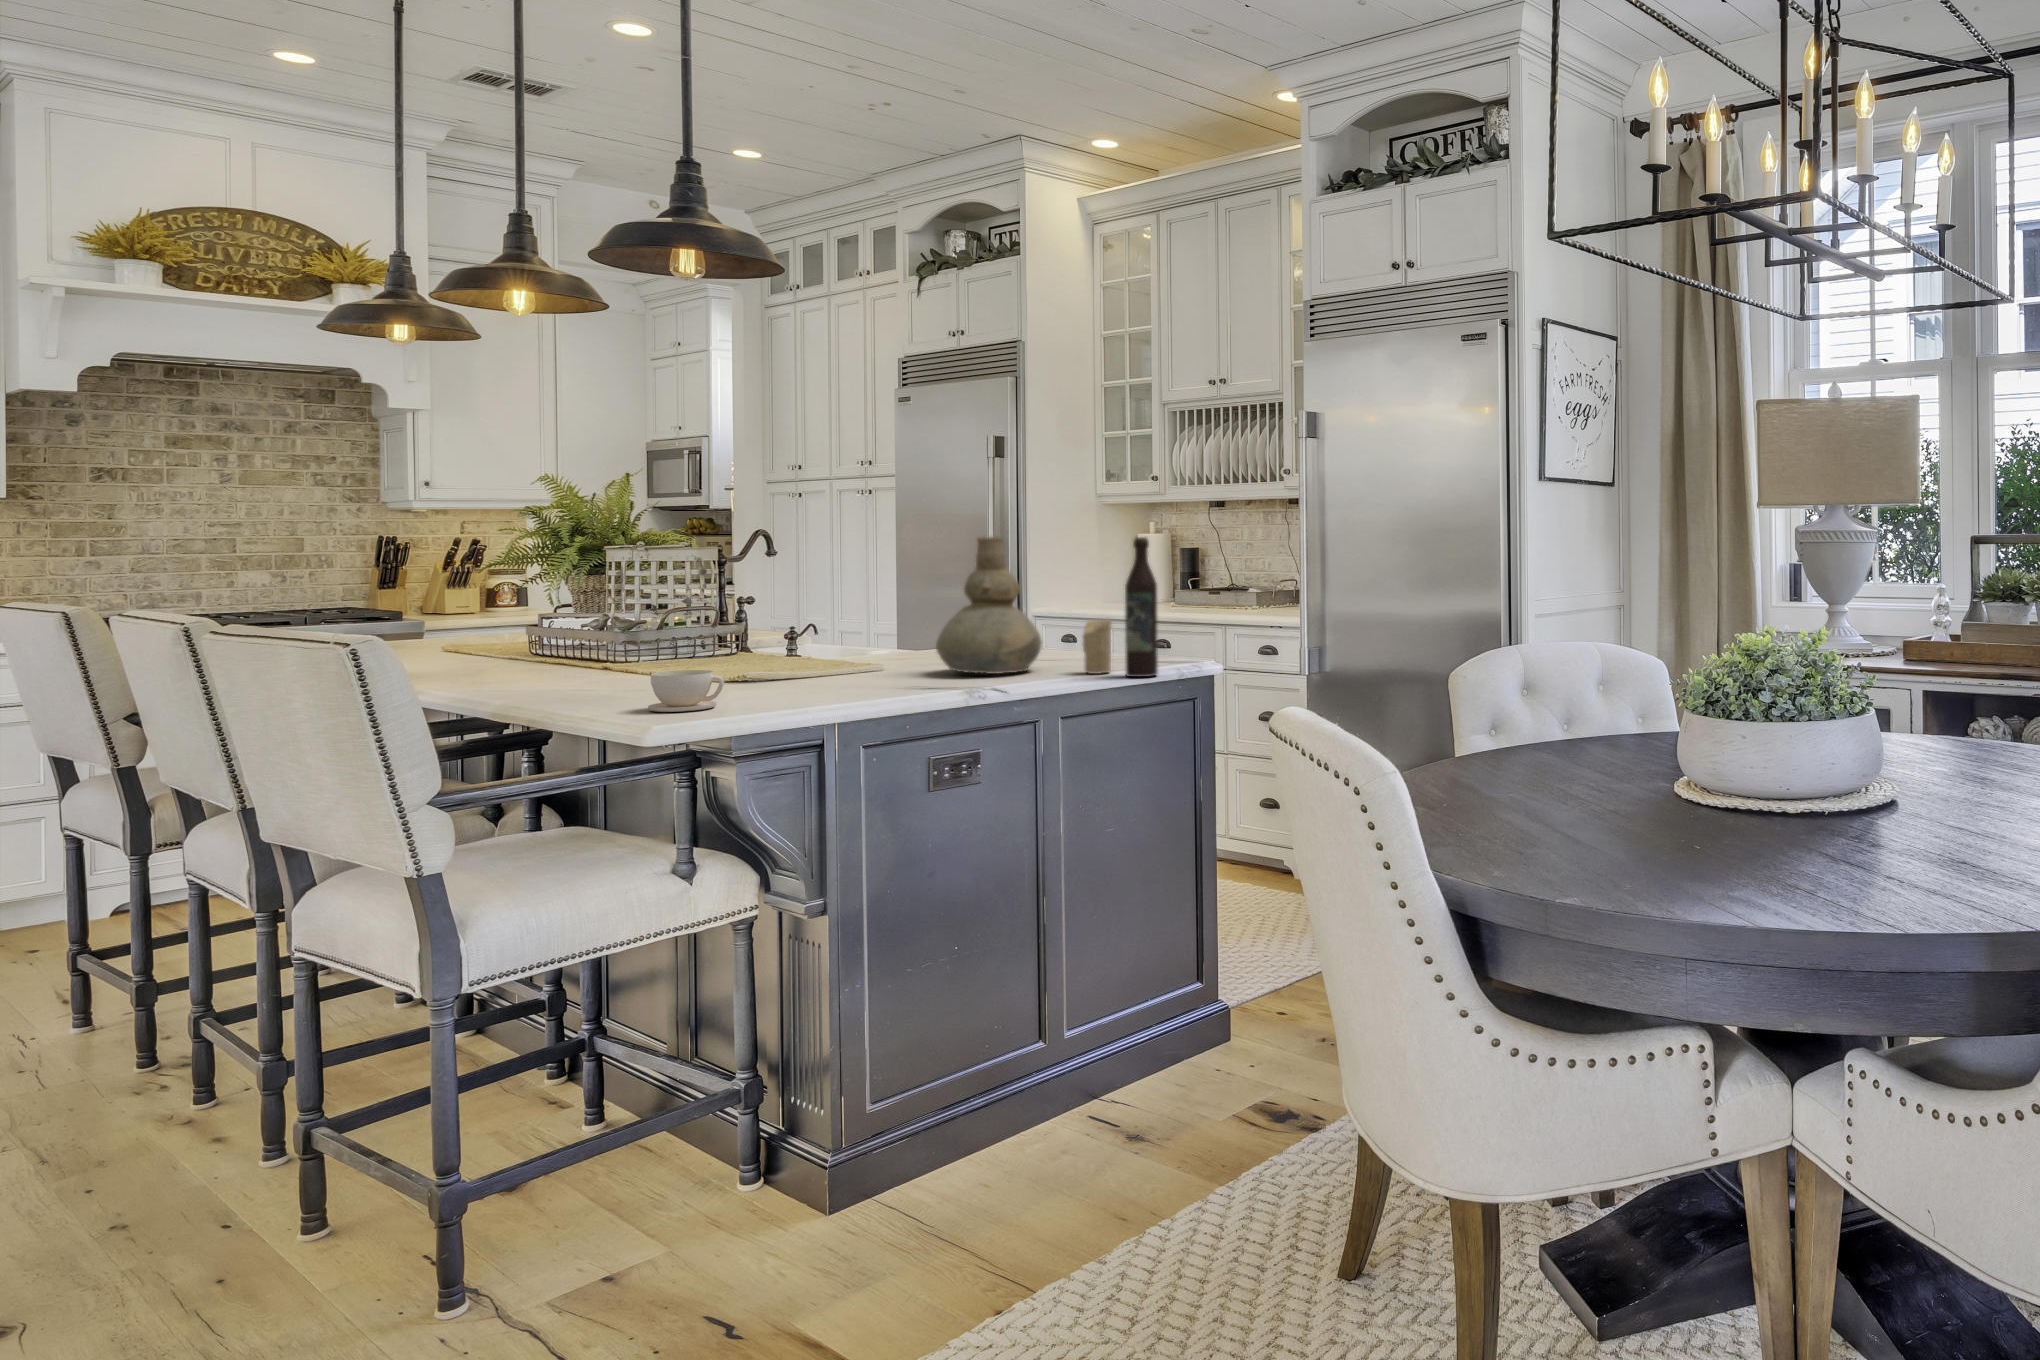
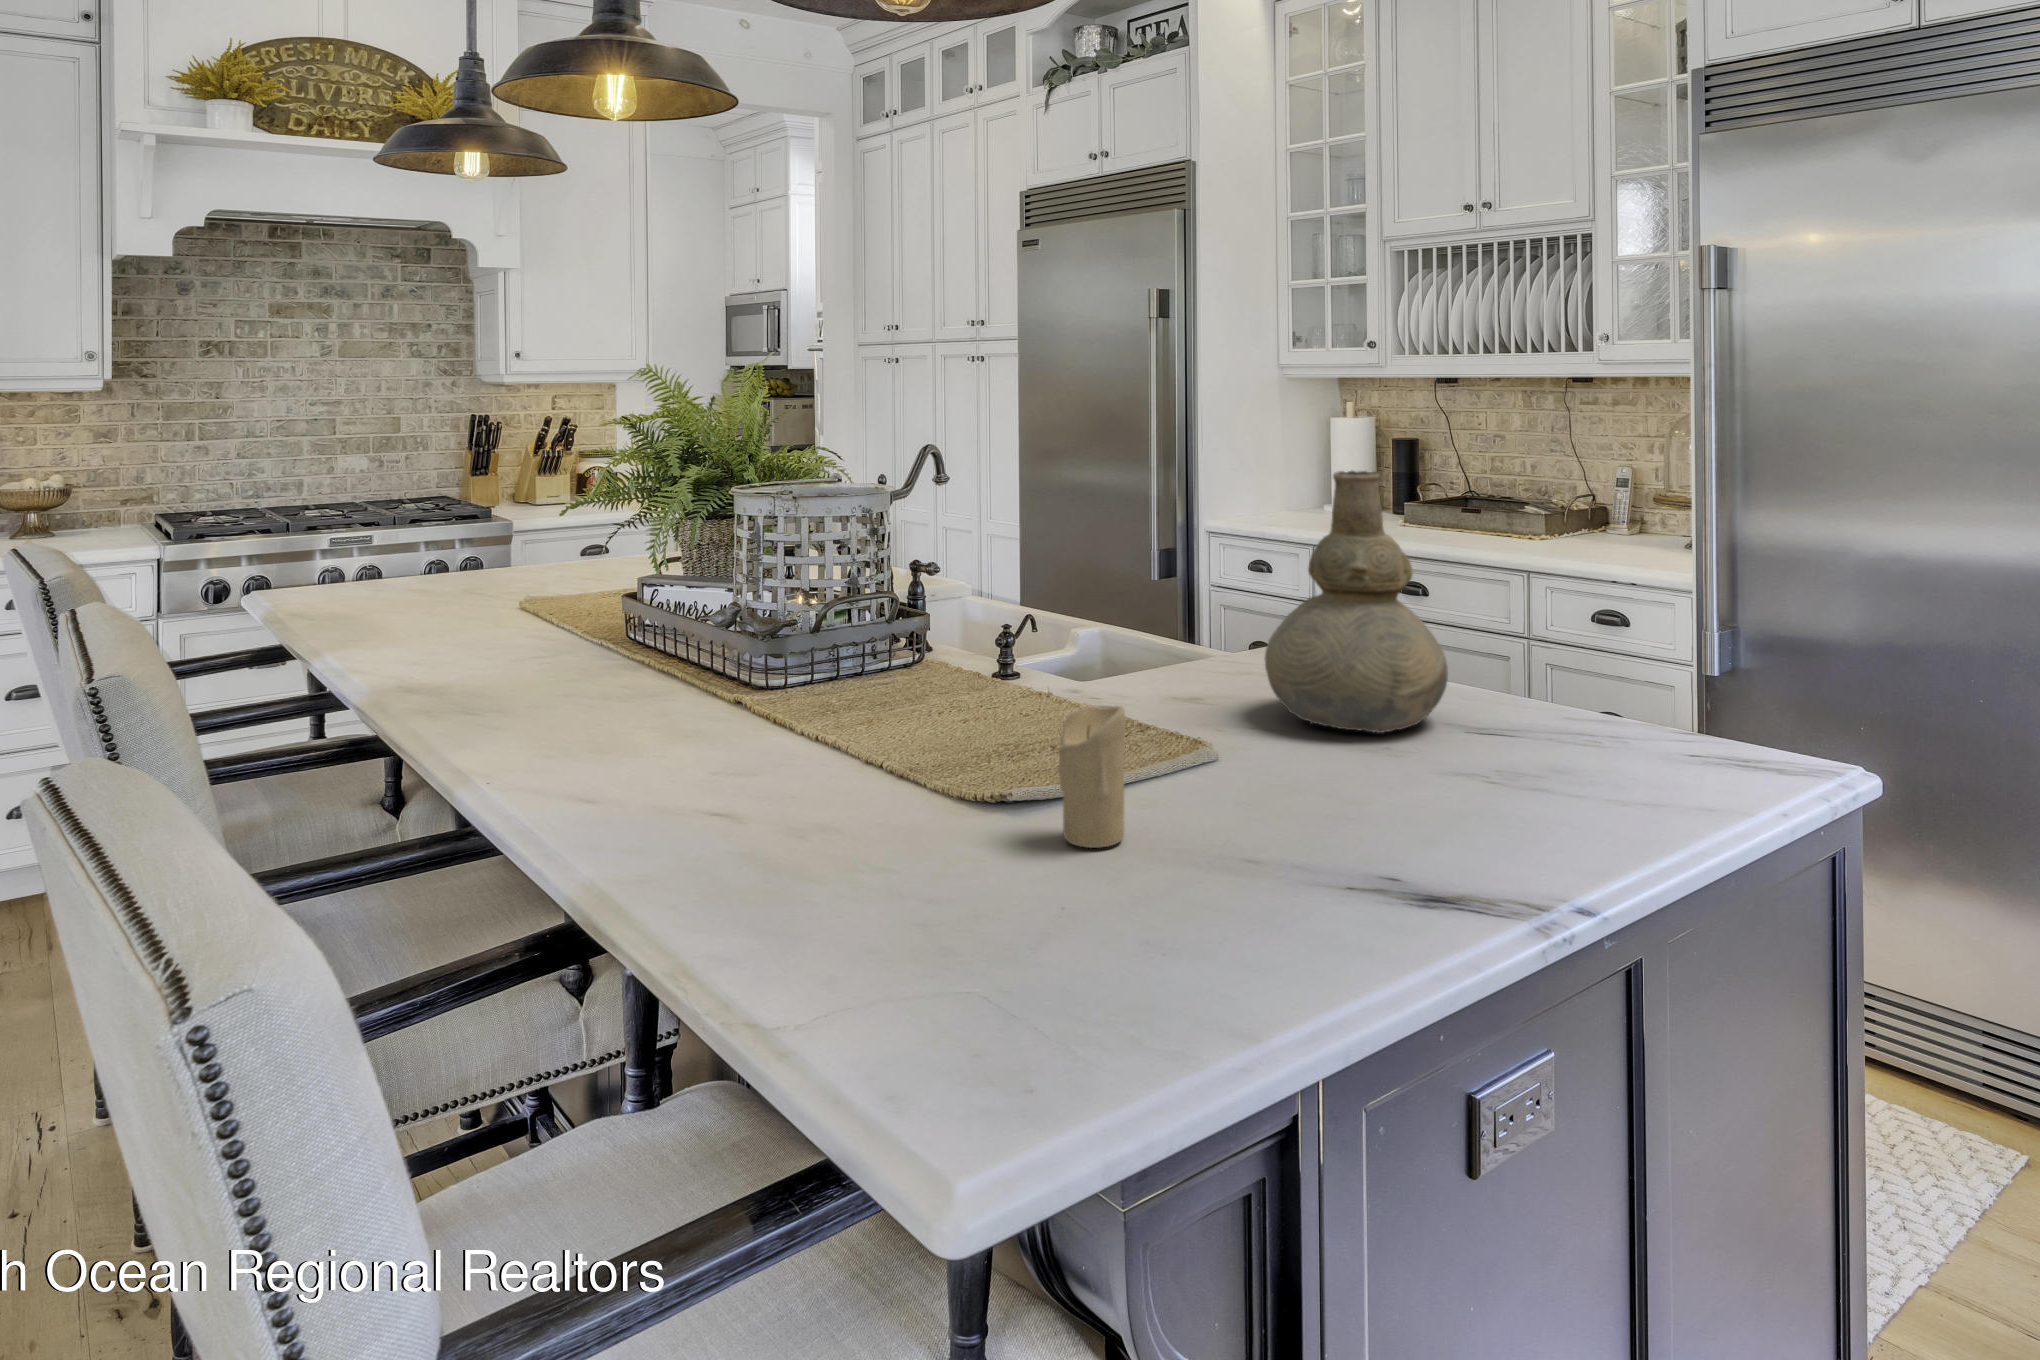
wine bottle: present [1125,537,1158,677] -> none [1642,483,1708,763]
candle: present [1082,619,1111,674] -> present [1058,706,1125,848]
coffee cup: present [648,670,724,712] -> none [840,763,975,869]

